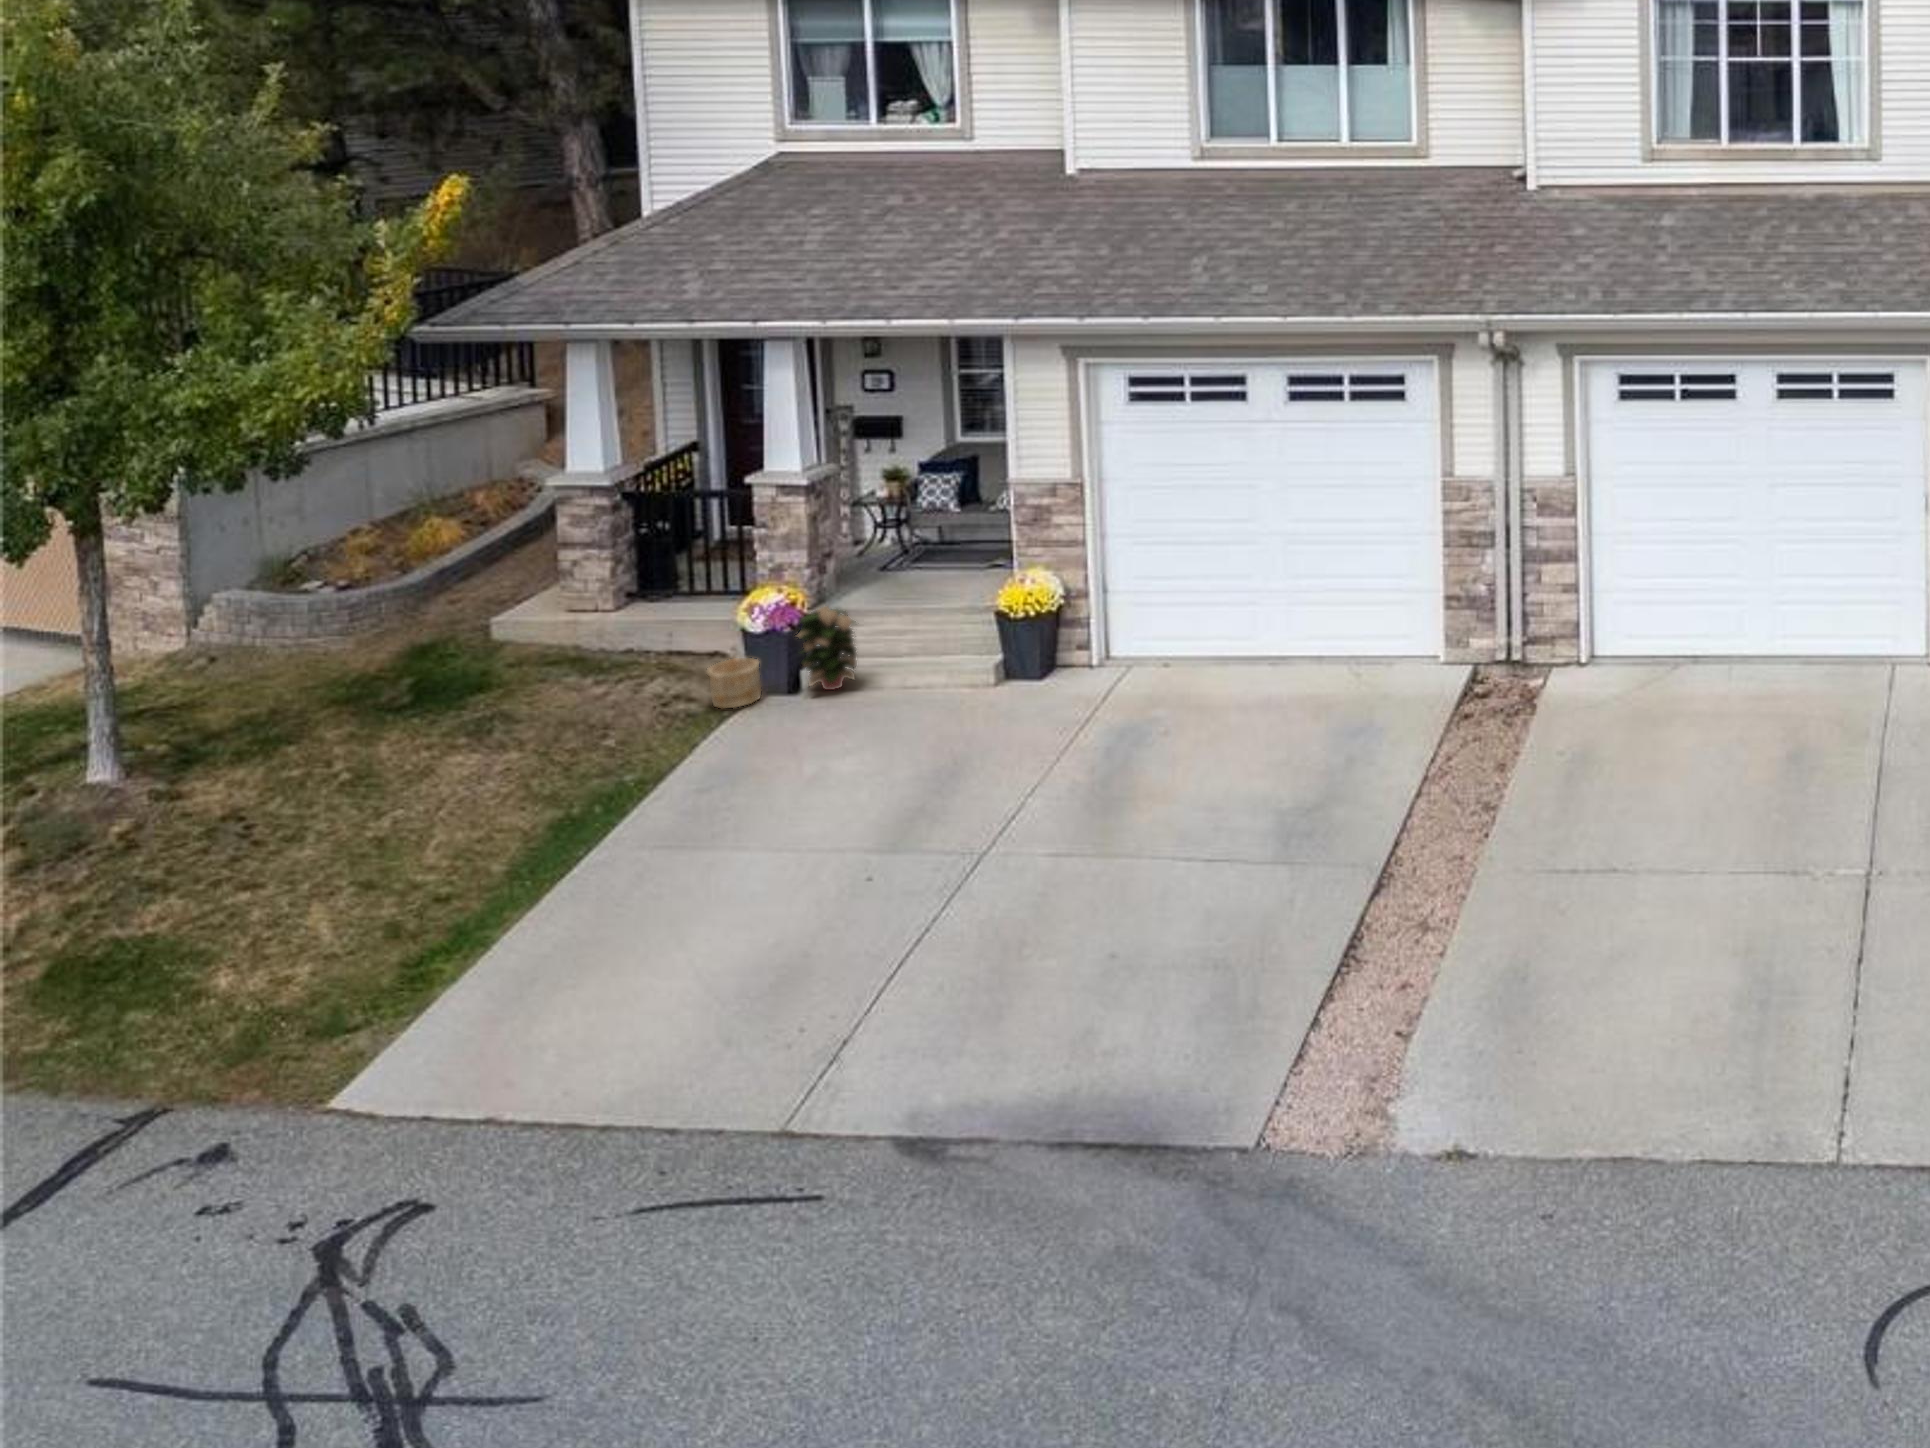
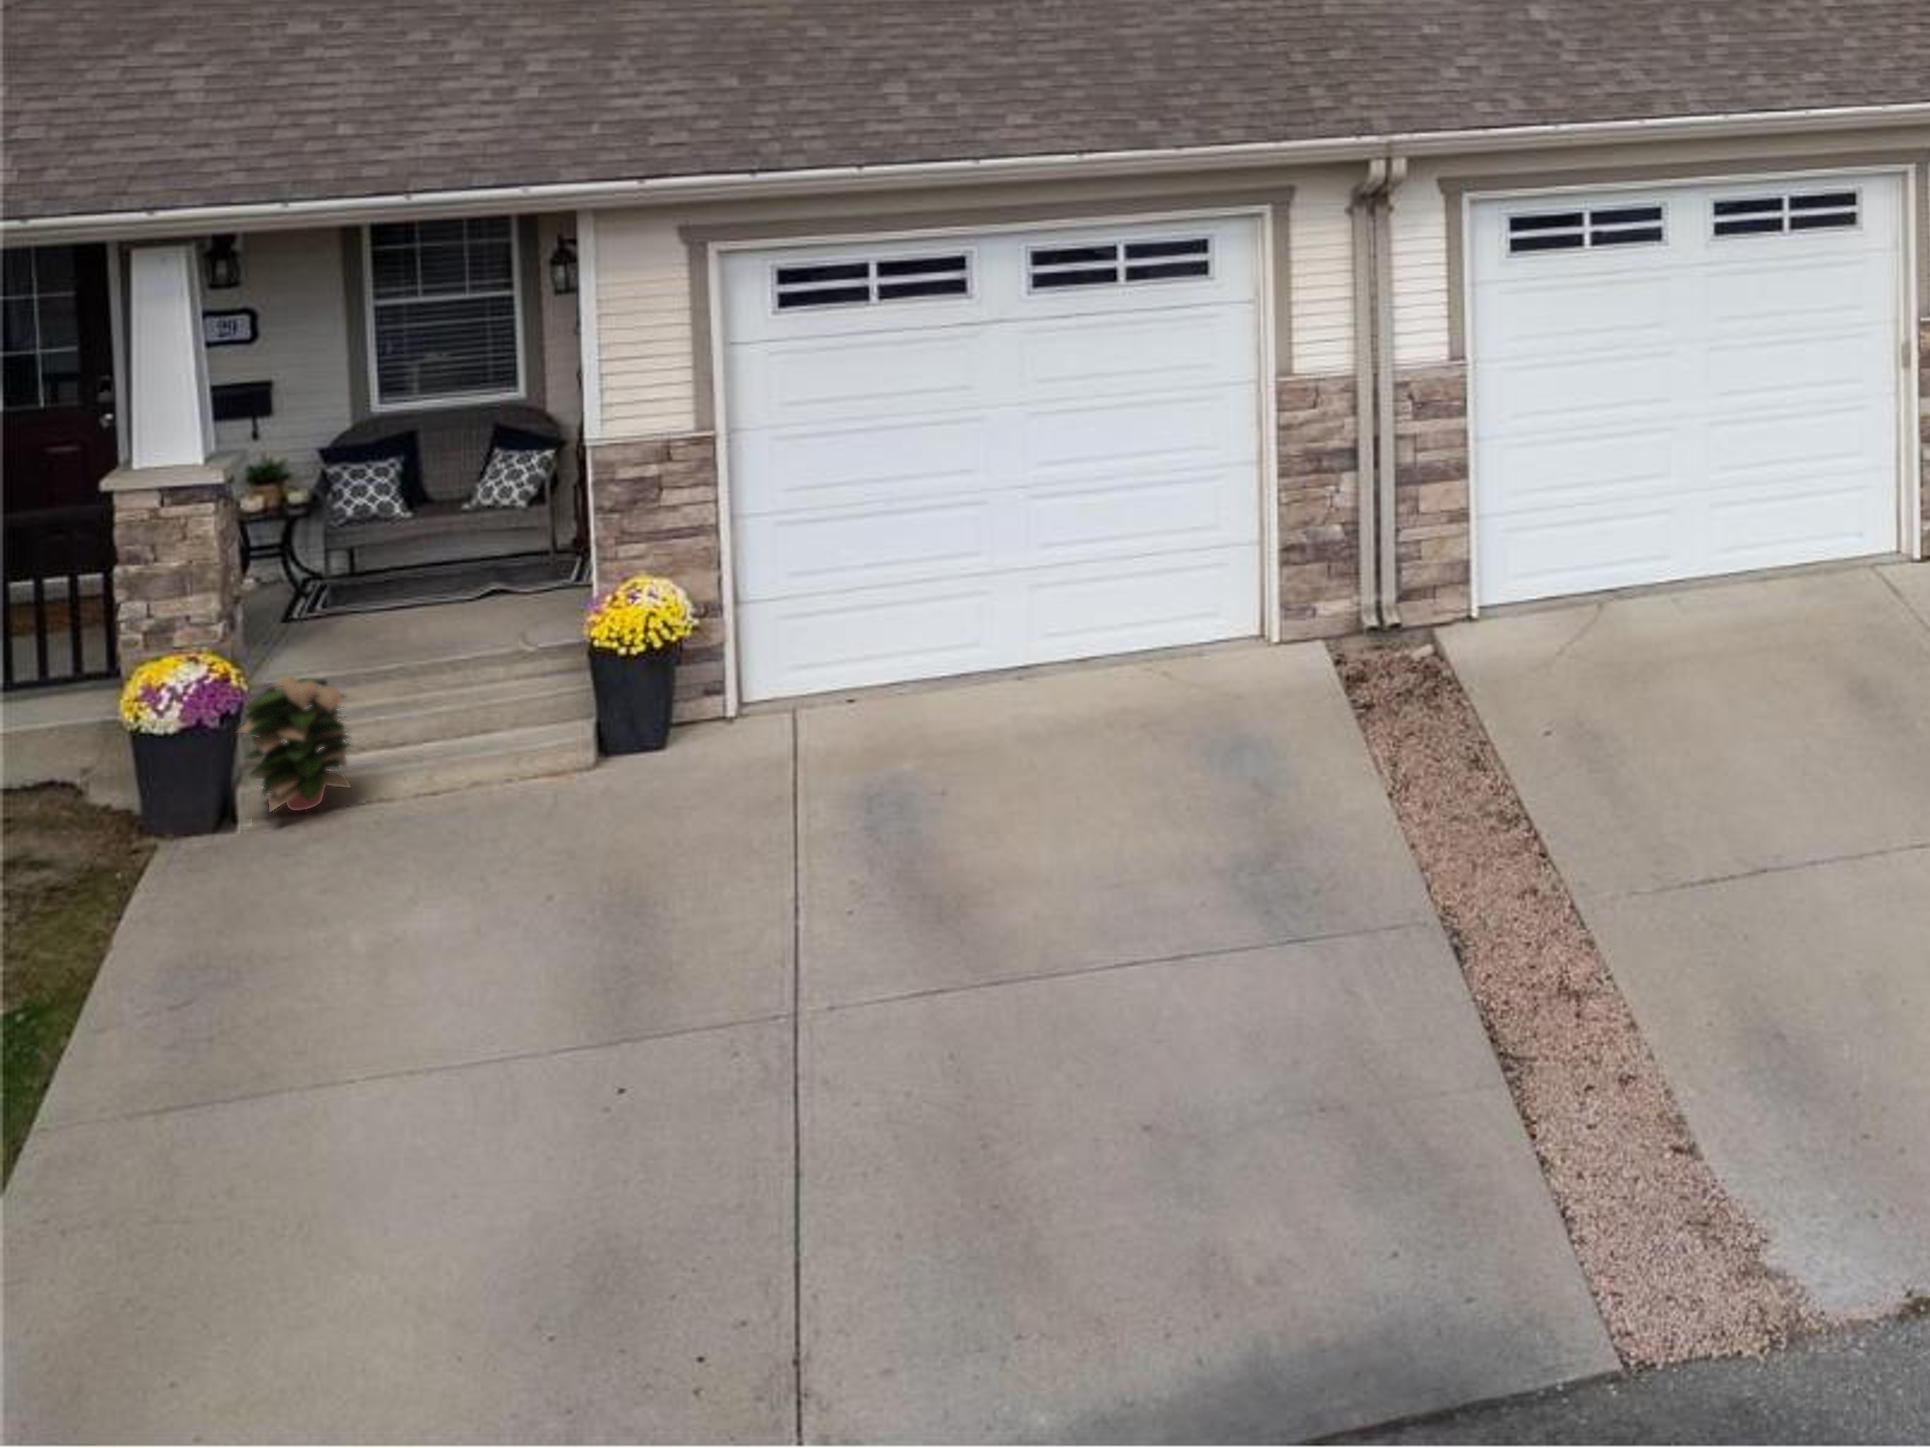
wooden bucket: present [707,658,761,708] -> none [74,778,178,871]

